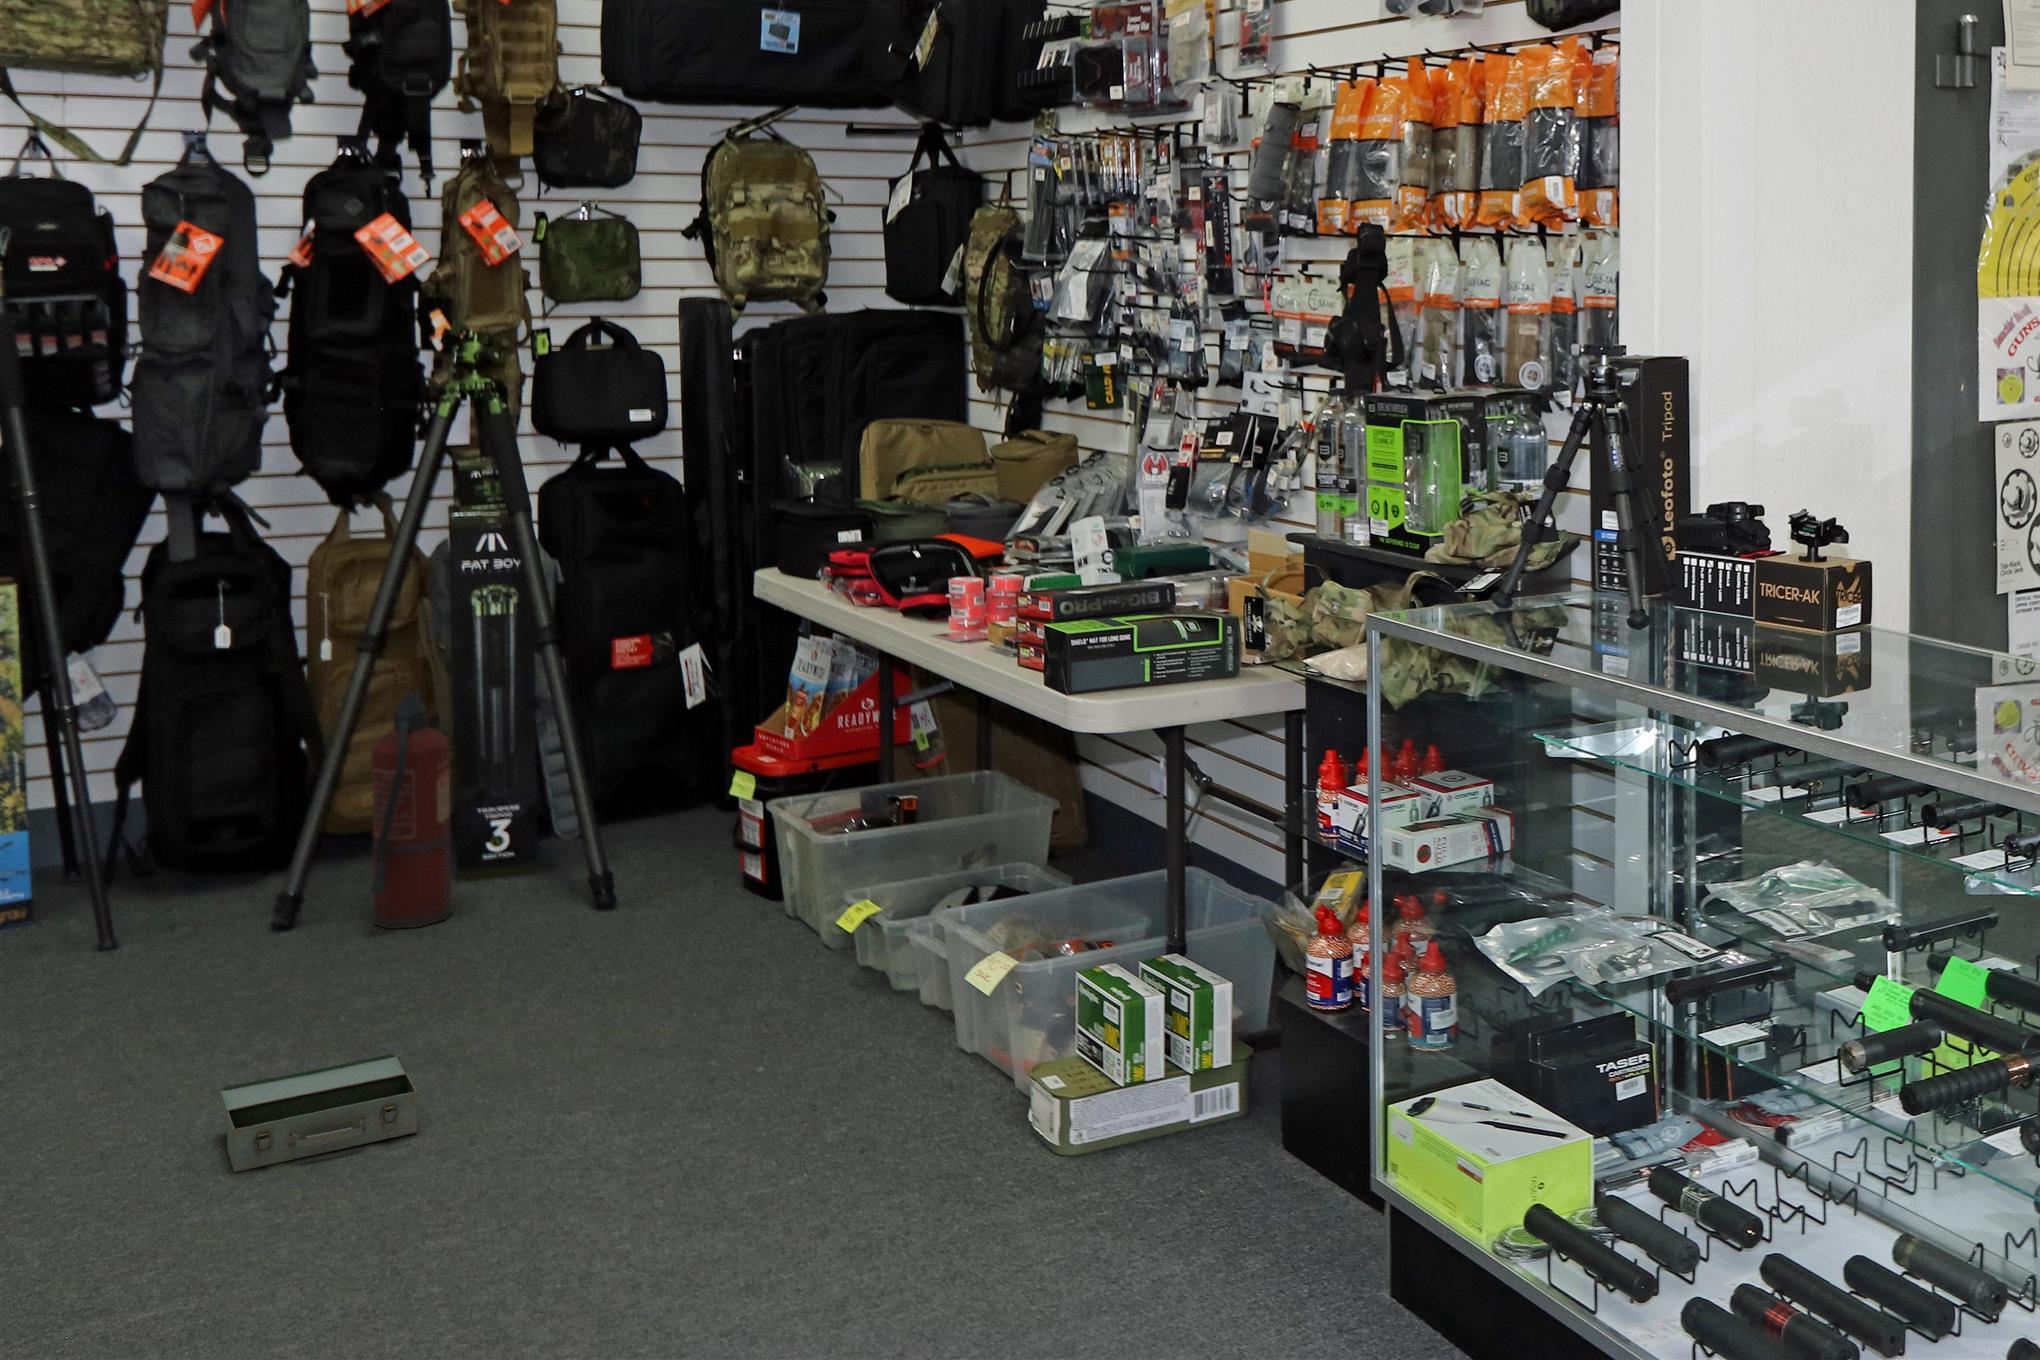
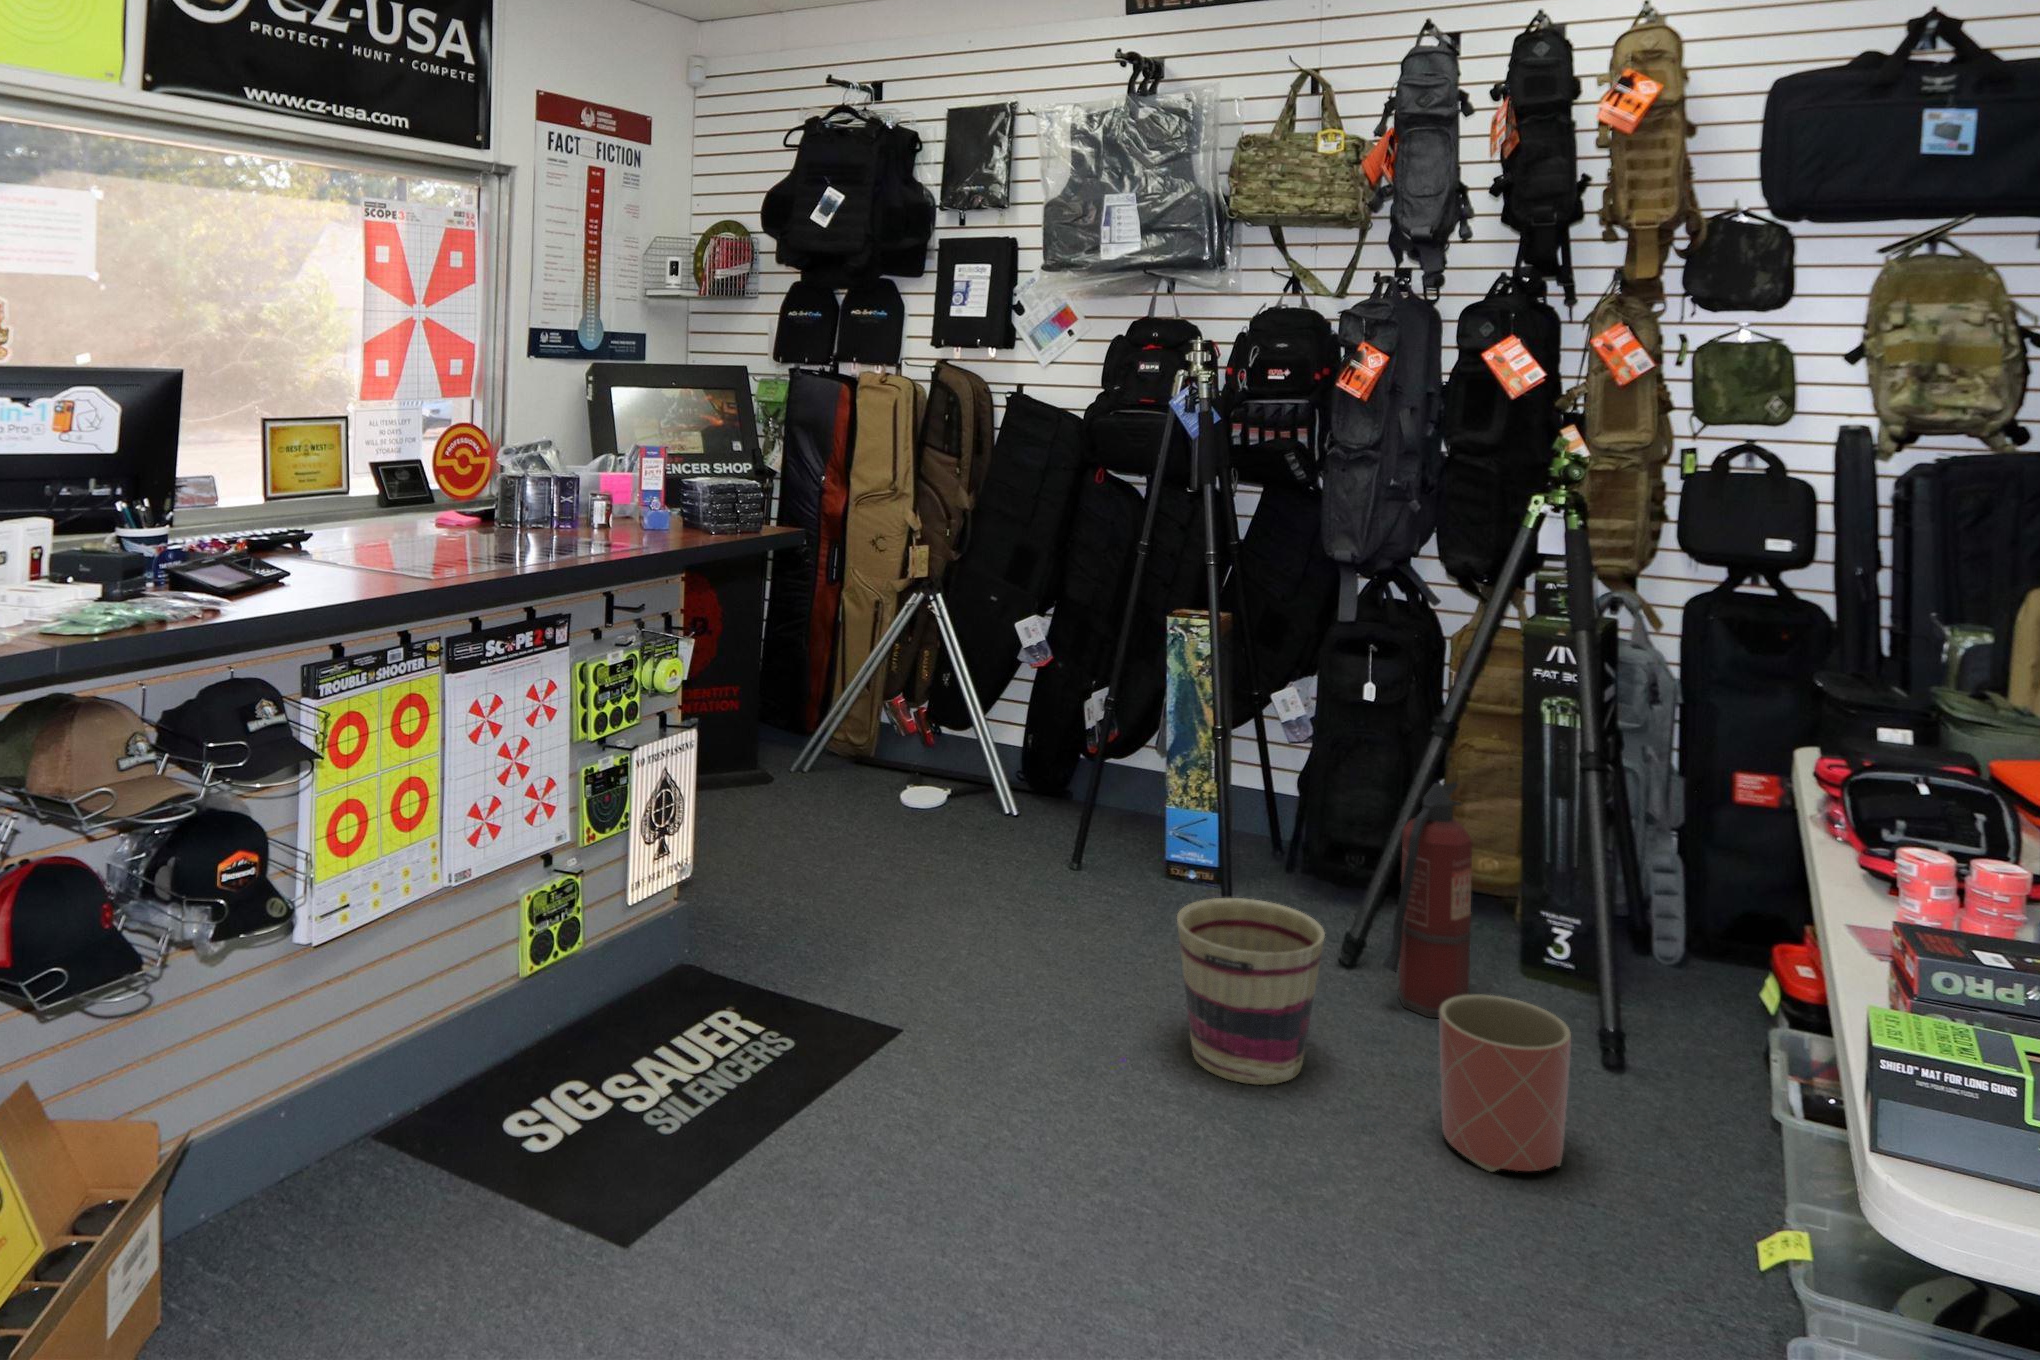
planter: none [513,845,635,988] -> present [1439,994,1571,1172]
basket: none [194,847,374,1030] -> present [1177,898,1325,1085]
toolbox: present [220,1054,417,1172] -> none [1023,1129,1212,1277]

